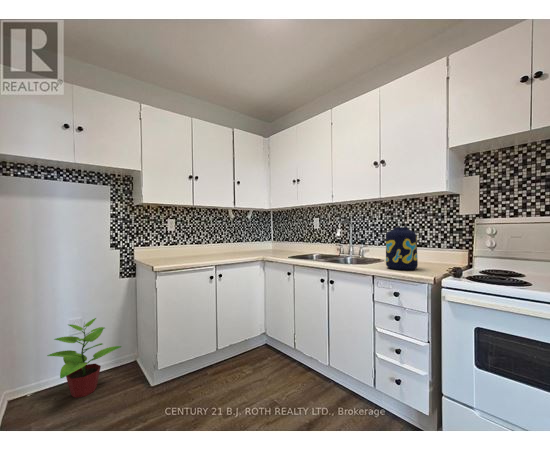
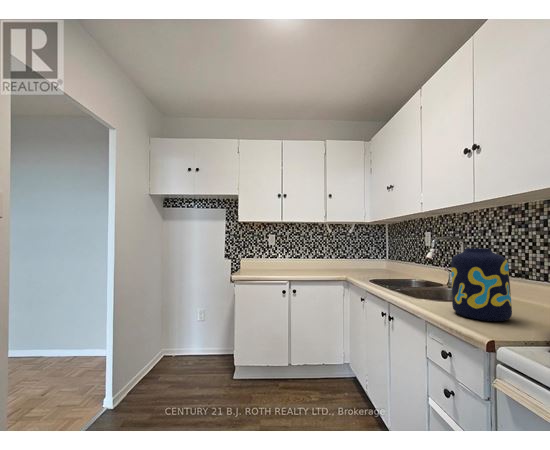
potted plant: present [47,318,121,398] -> none [177,309,221,368]

